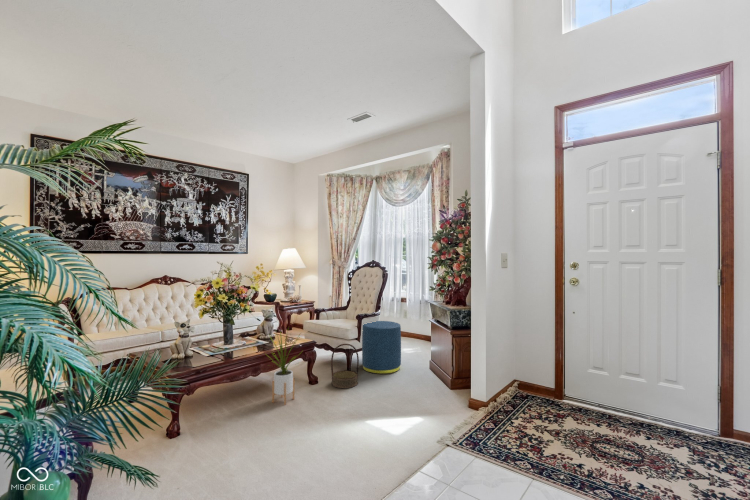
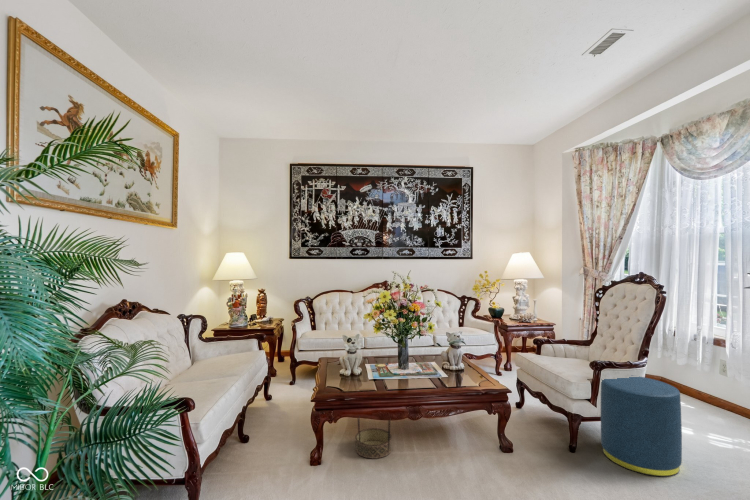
house plant: present [272,332,297,405] -> none [428,362,481,469]
basket: present [331,344,359,388] -> present [356,418,392,459]

